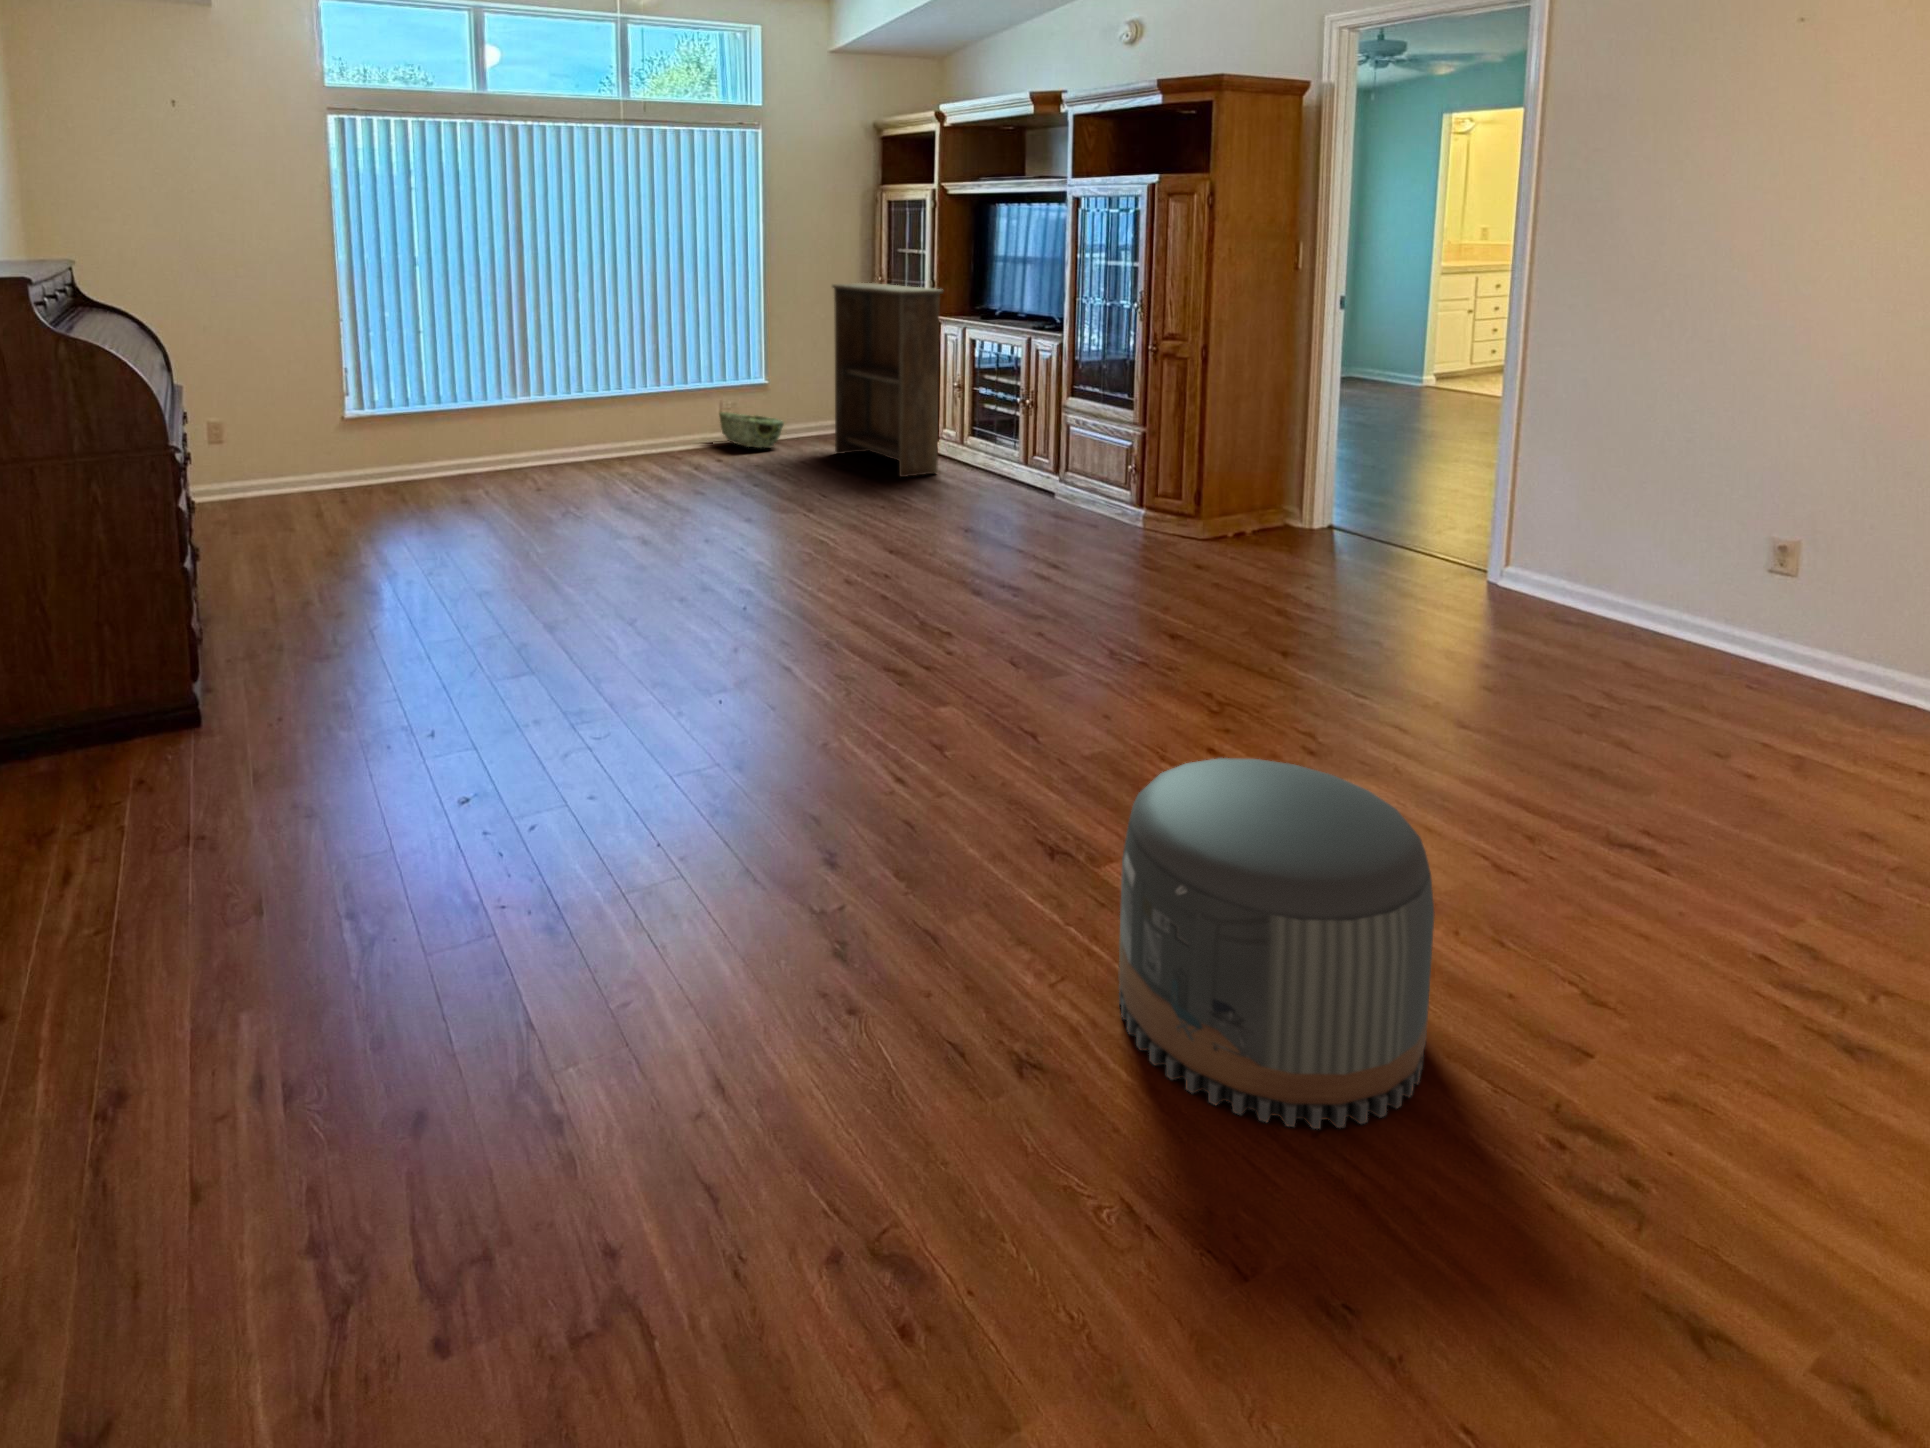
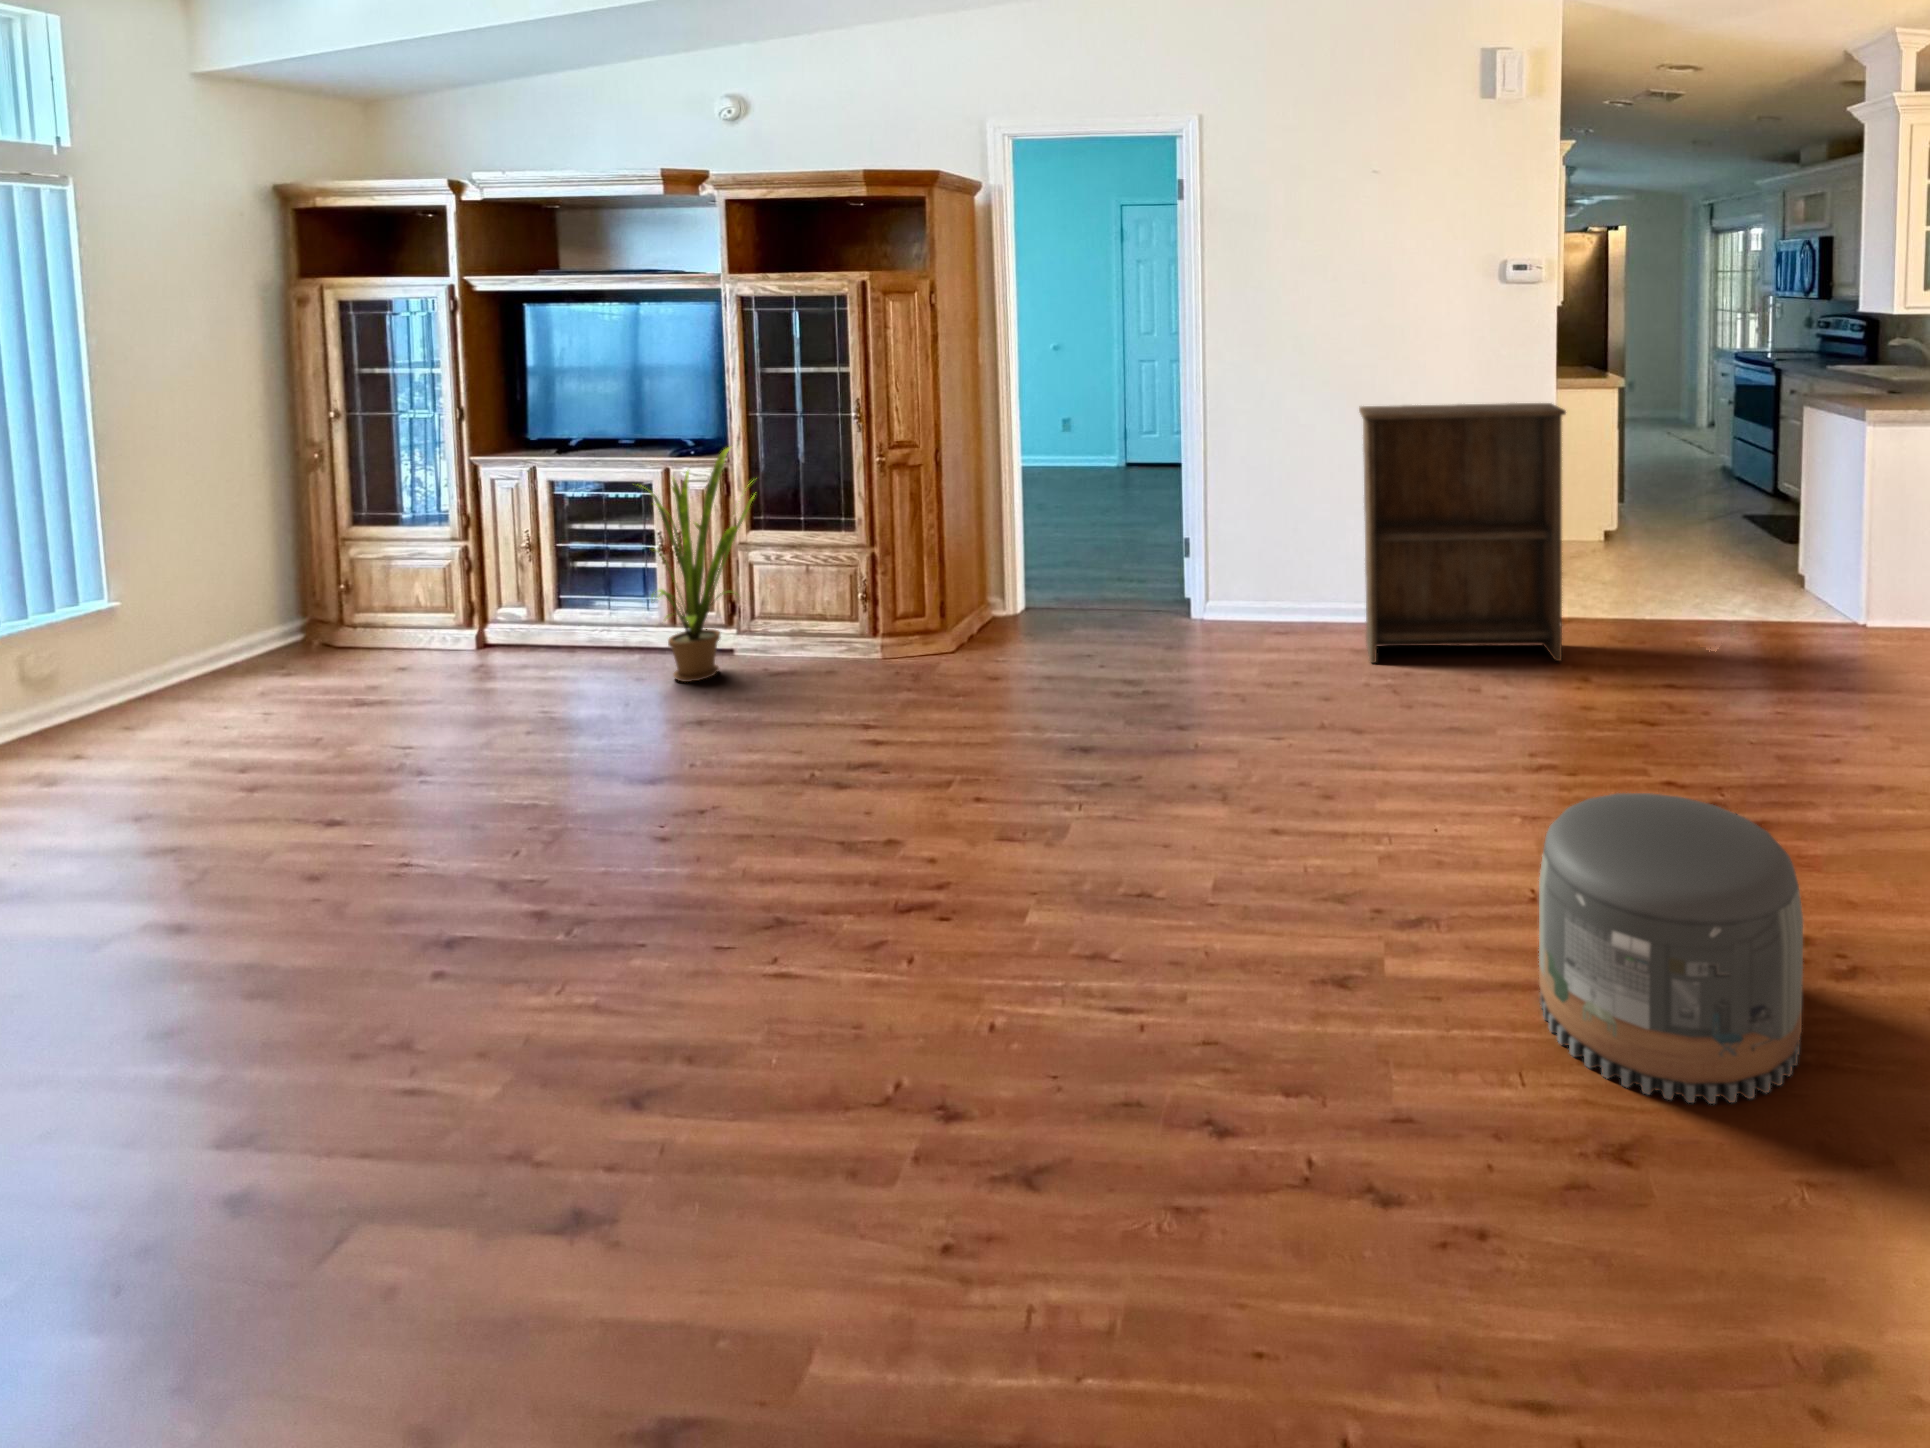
bookshelf: present [832,283,943,477] -> present [1359,403,1566,663]
house plant: none [977,323,1073,505] -> present [647,447,753,682]
woven basket: present [720,412,784,448] -> none [36,658,204,720]

